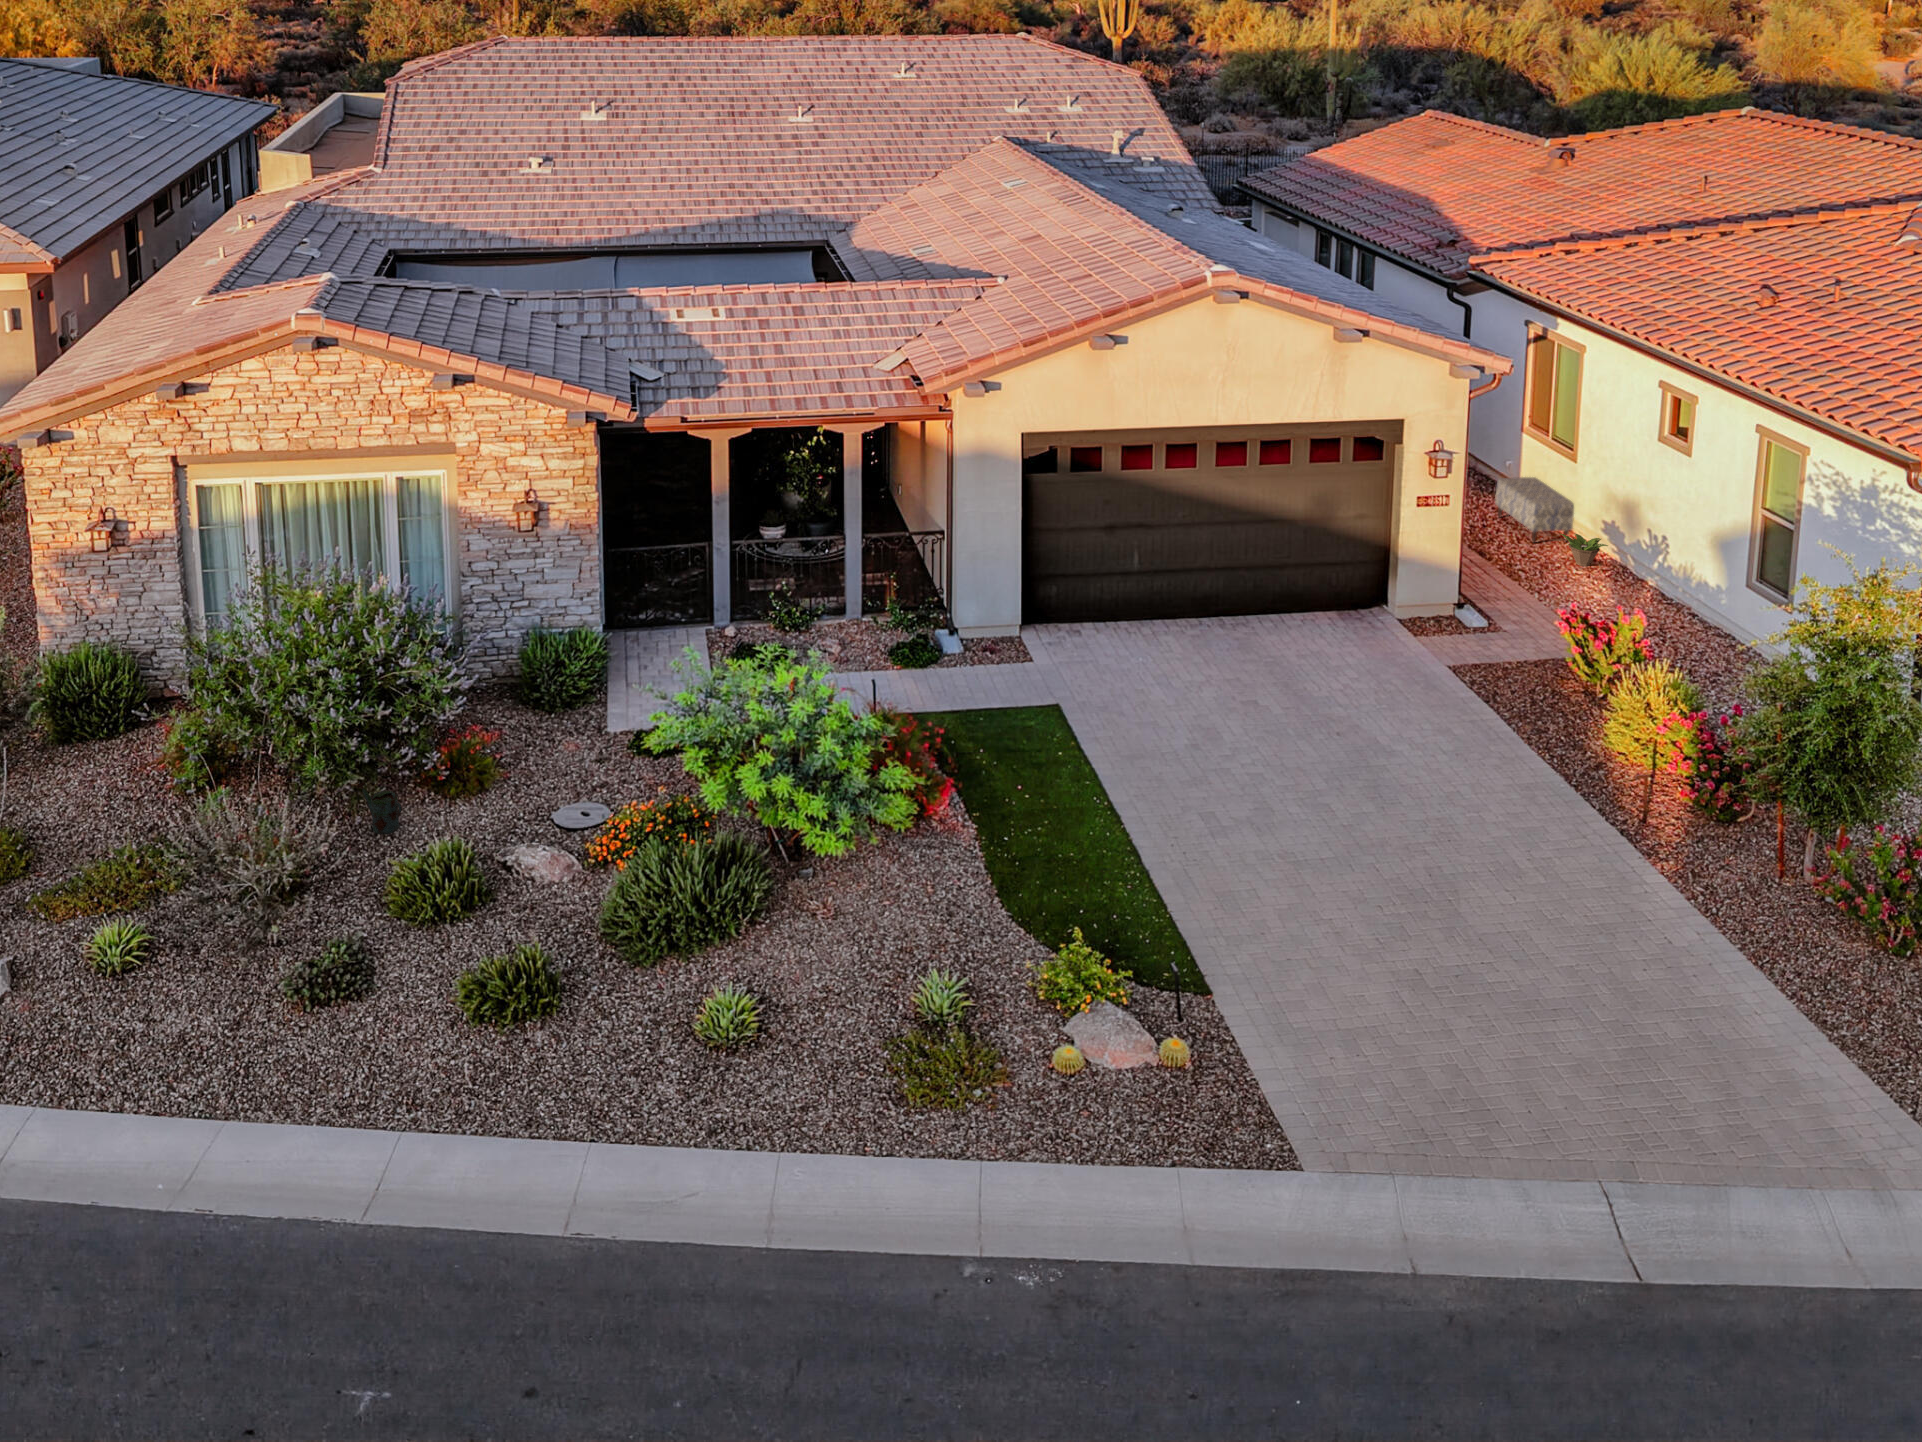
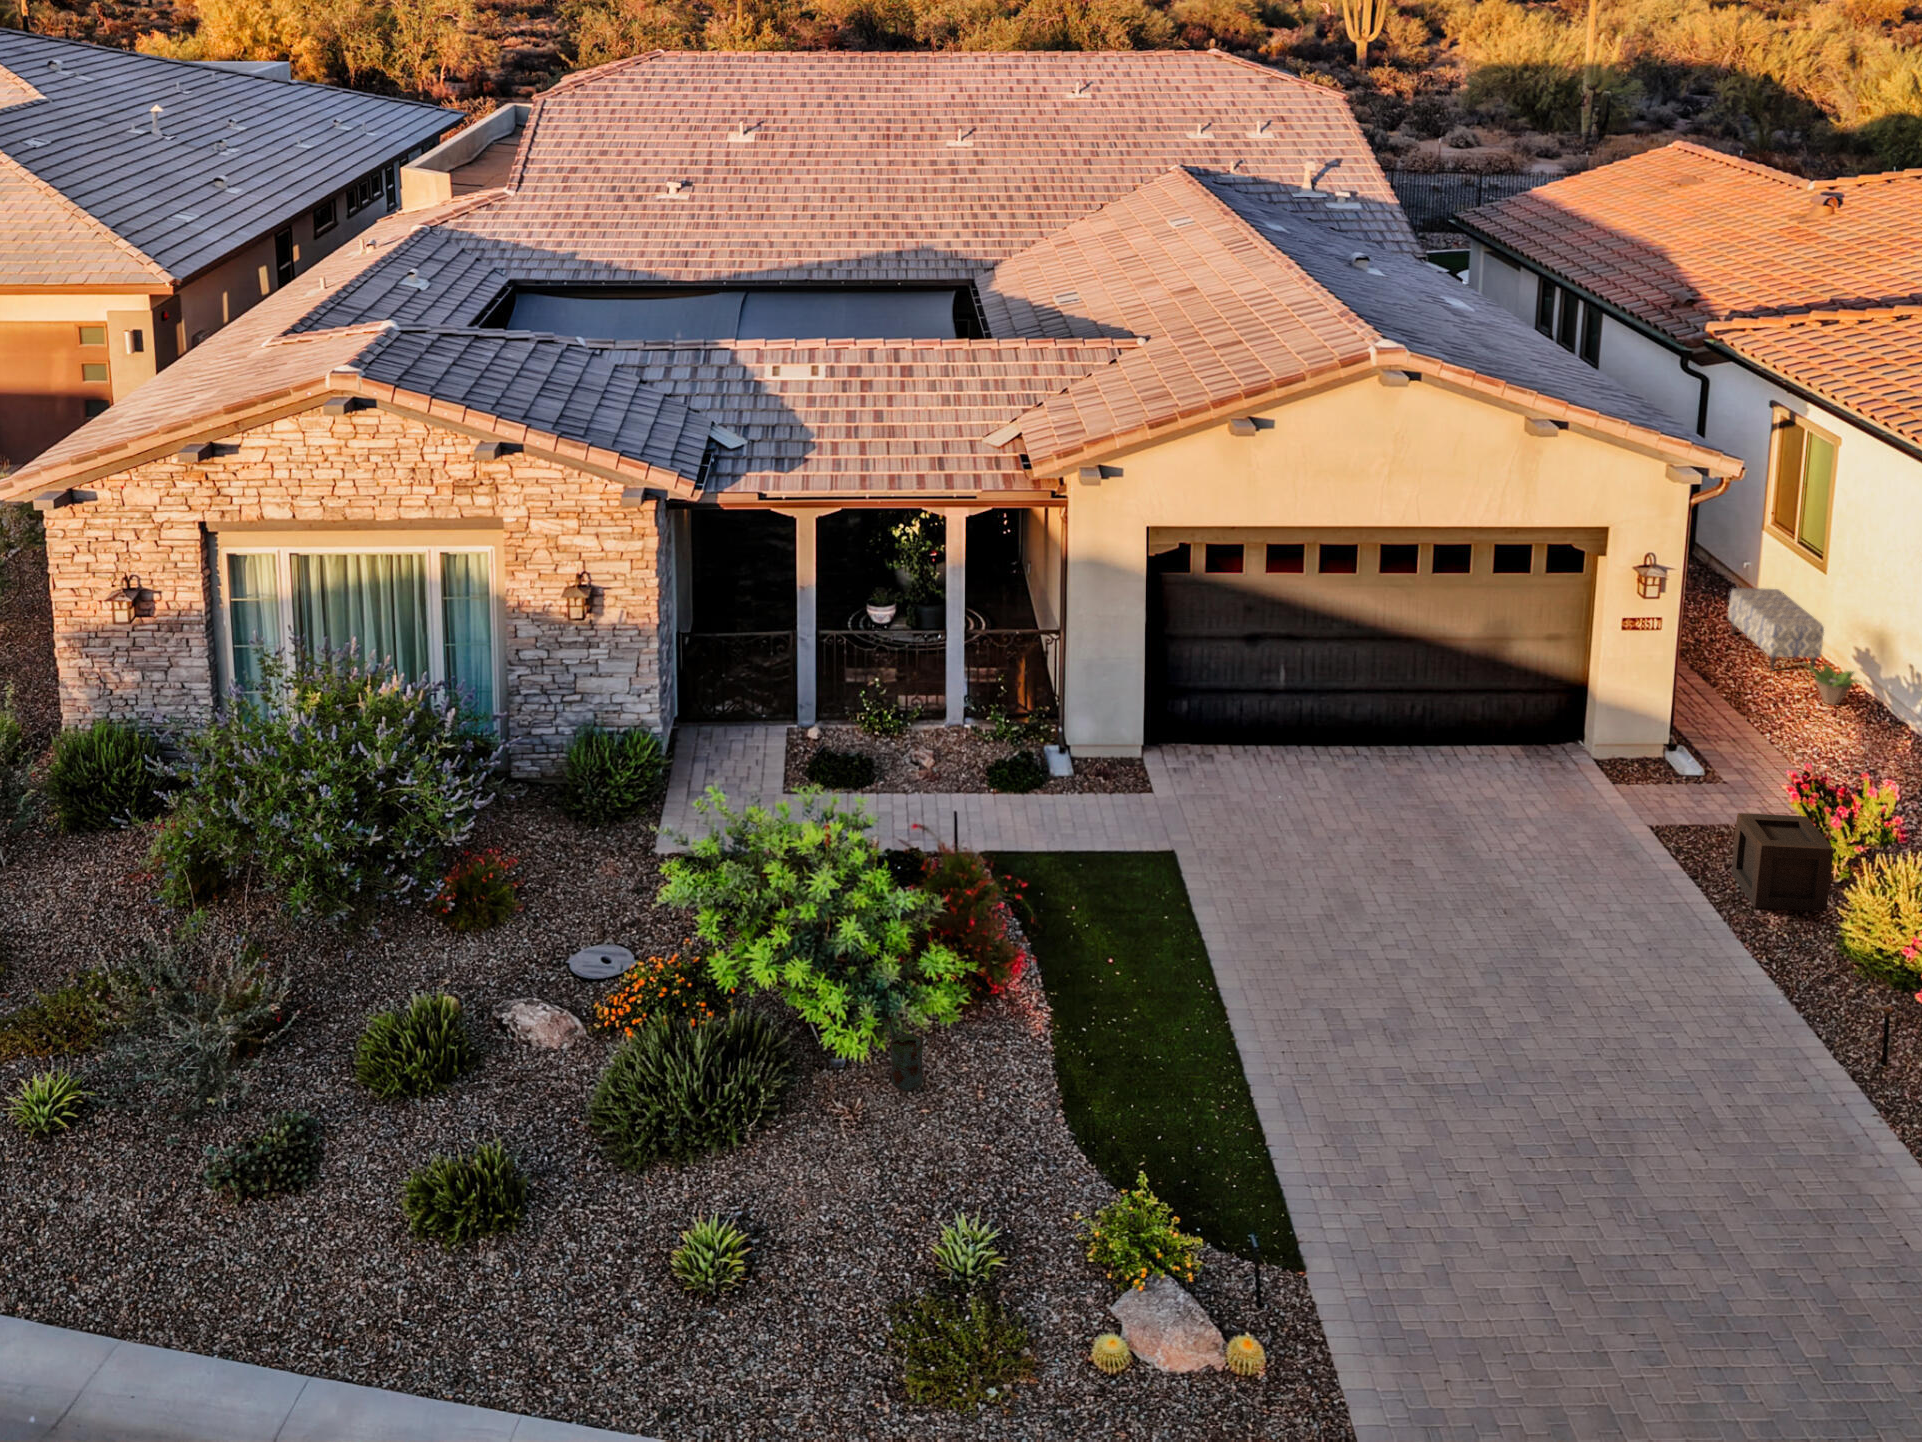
wooden crate: none [1518,642,1599,717] -> present [1731,813,1833,911]
watering can: present [357,782,402,834] -> present [887,1017,923,1090]

